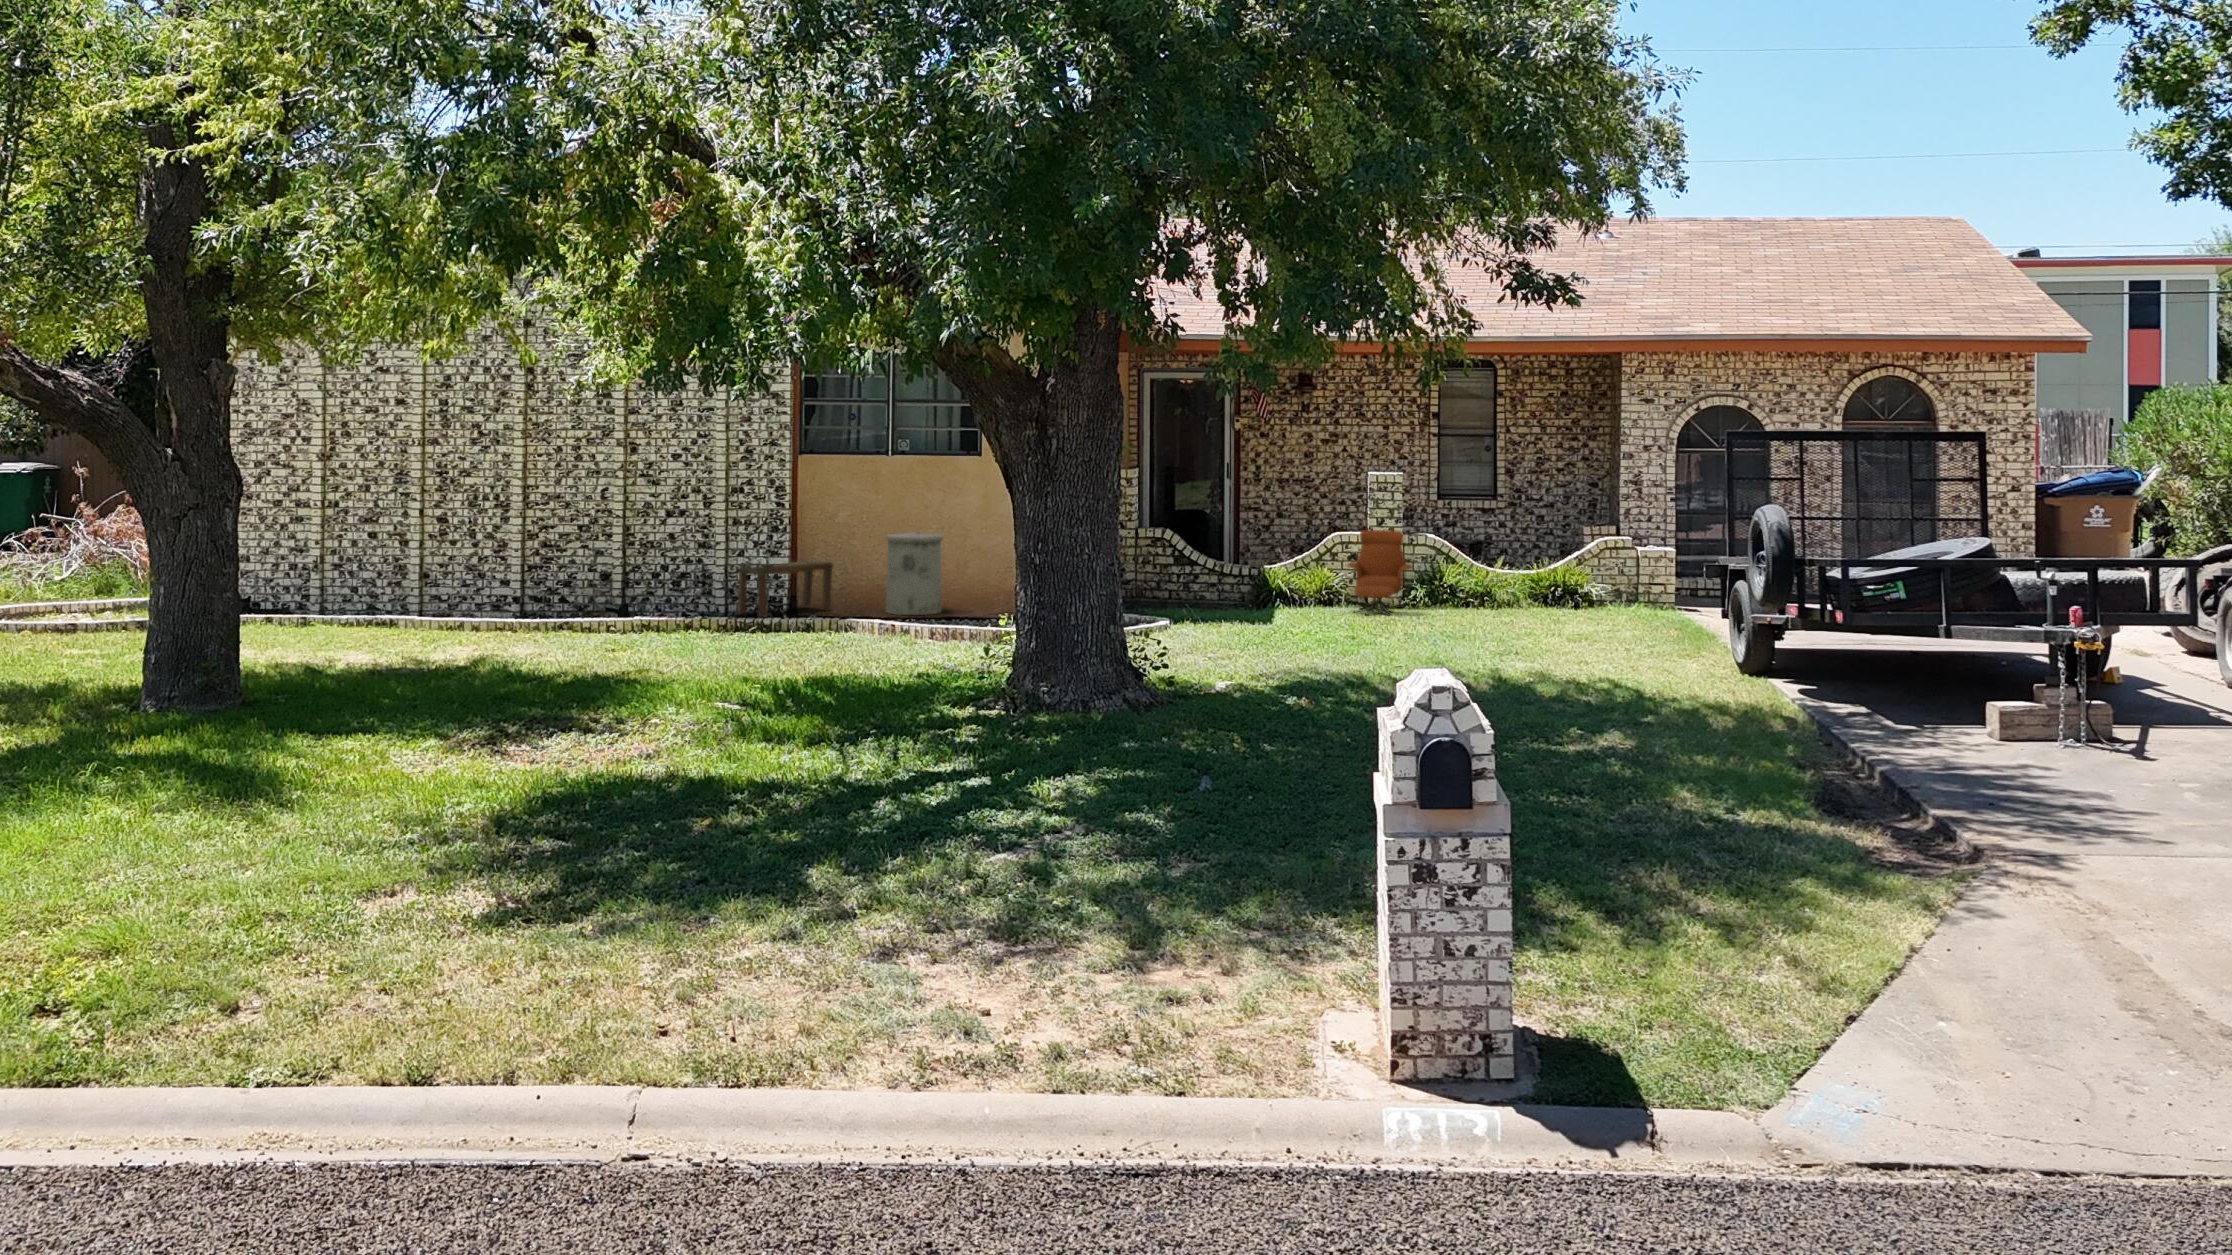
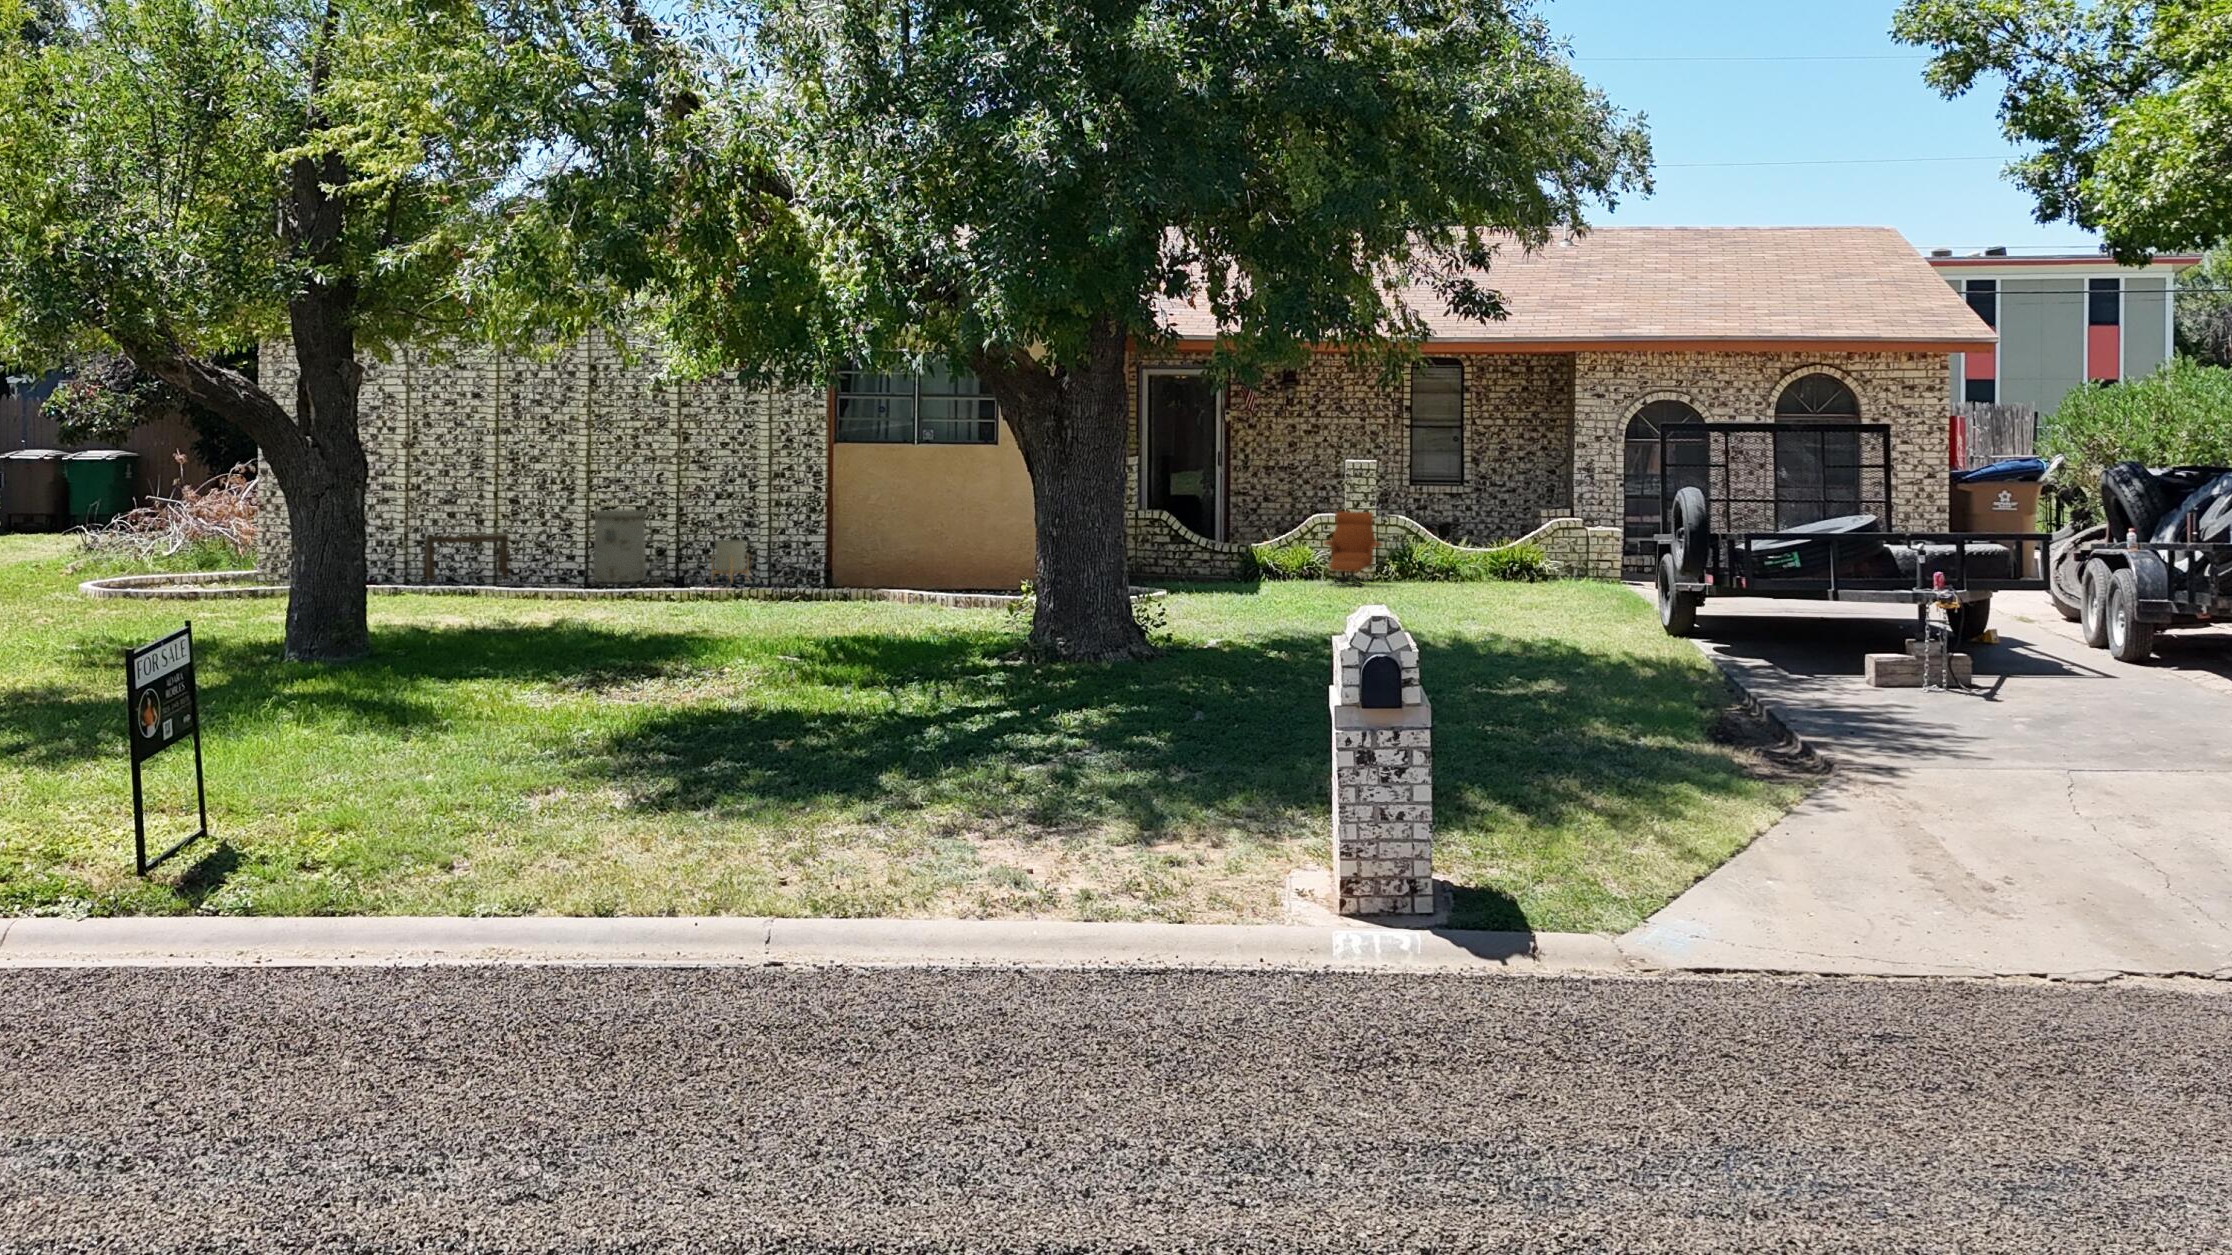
trash can: present [886,532,943,615] -> present [593,509,647,582]
bench: present [737,560,833,617] -> present [423,533,509,581]
planter: none [660,563,703,611] -> present [711,540,749,581]

